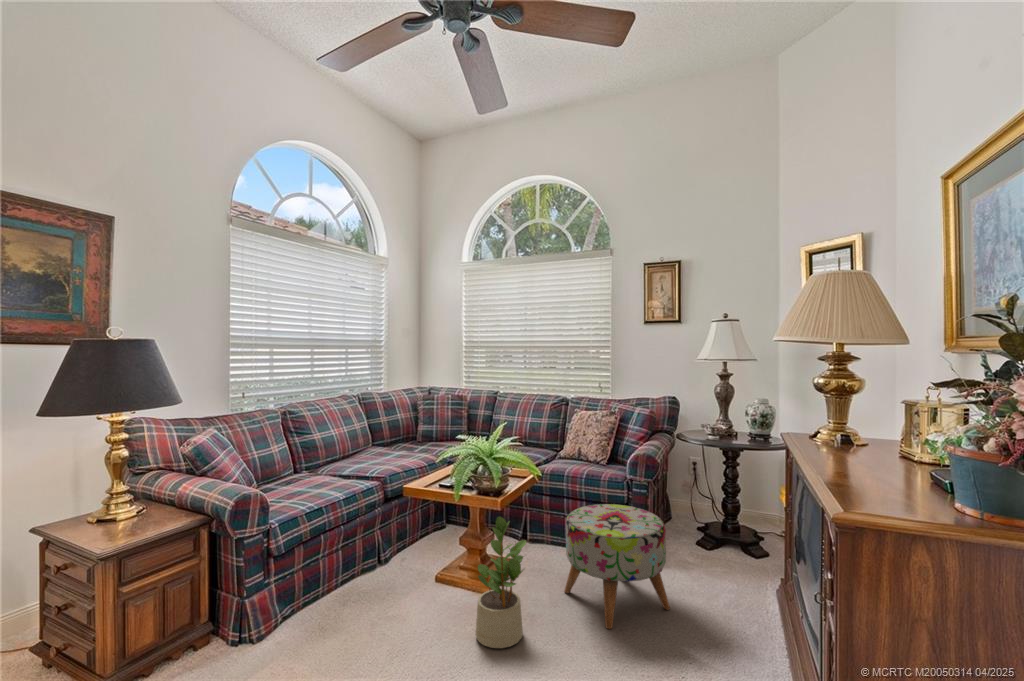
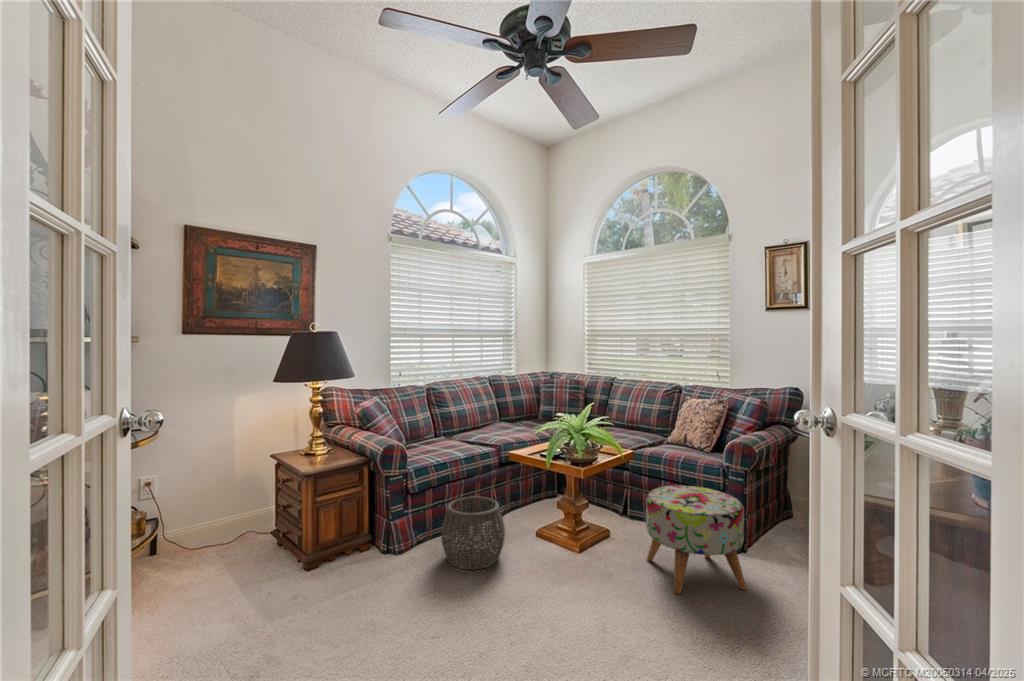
potted plant: present [476,517,527,648] -> none [557,481,604,590]
woven basket: none [320,547,406,649] -> present [441,496,505,570]

